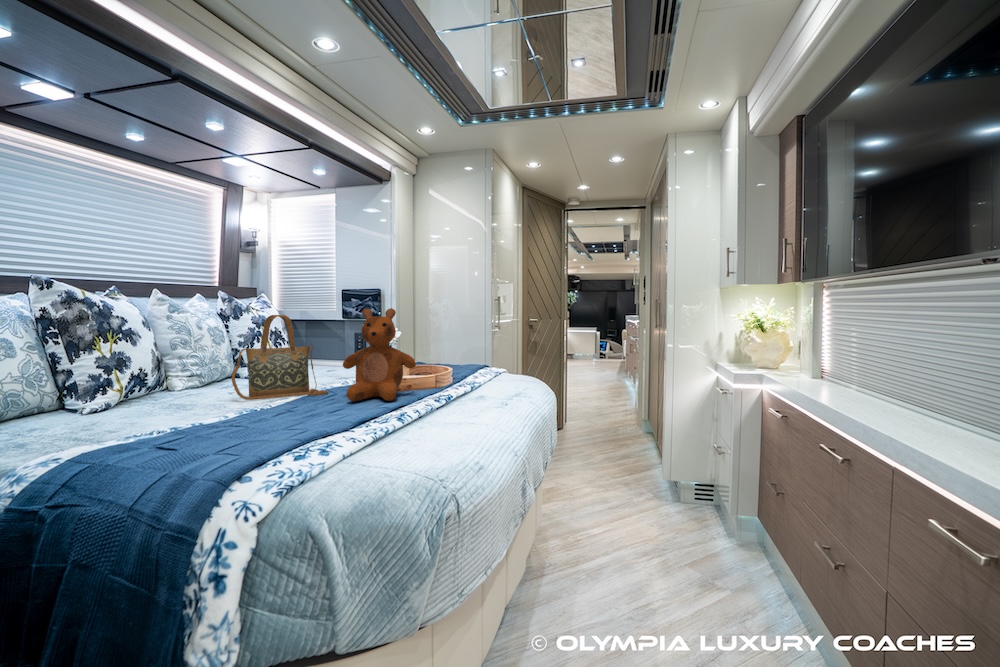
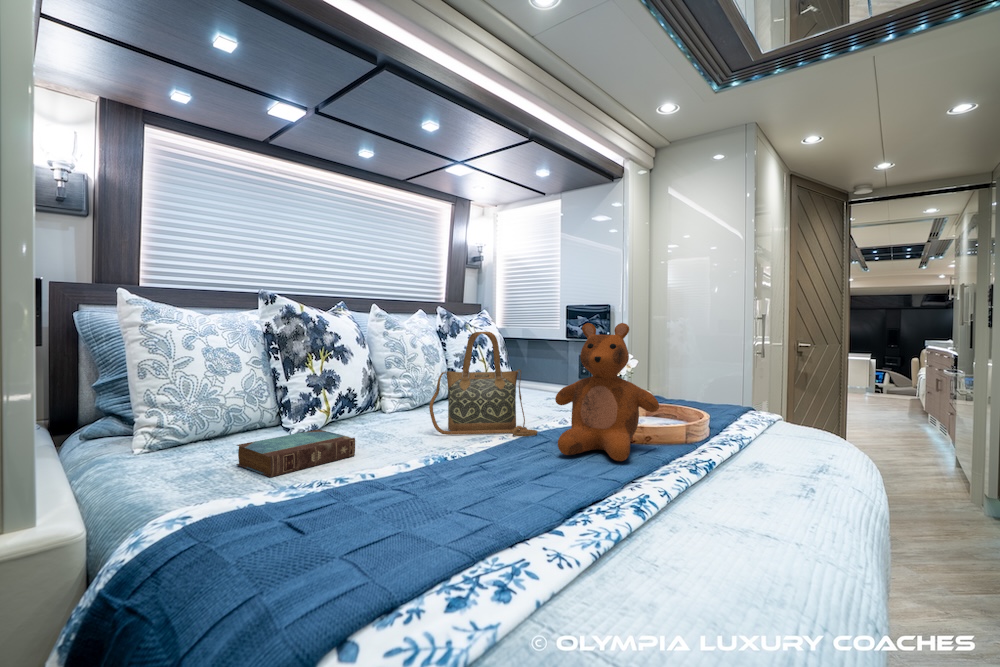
book: none [56,402,174,436] -> present [237,430,355,477]

